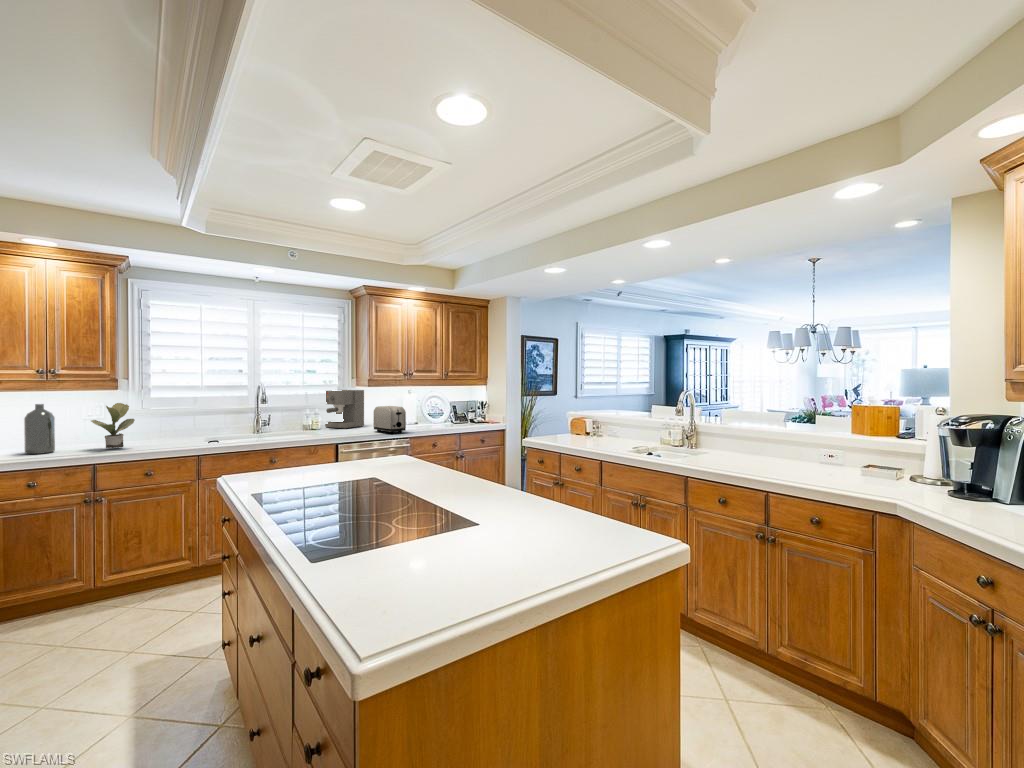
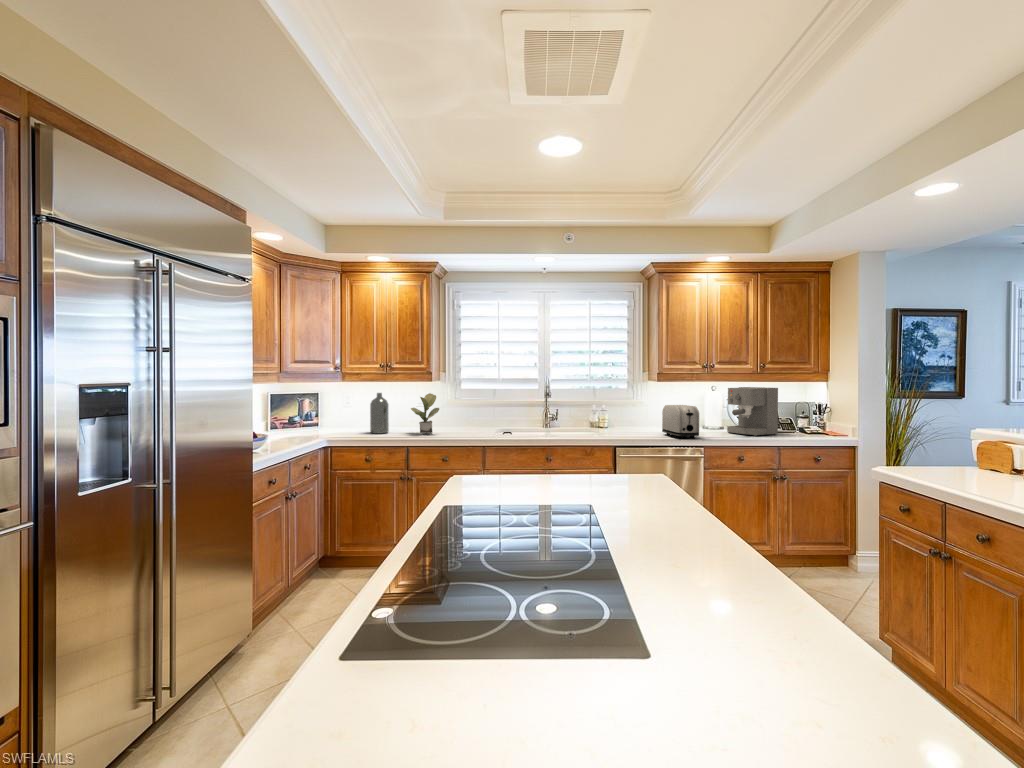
coffee maker: present [325,390,364,429] -> present [727,387,778,436]

